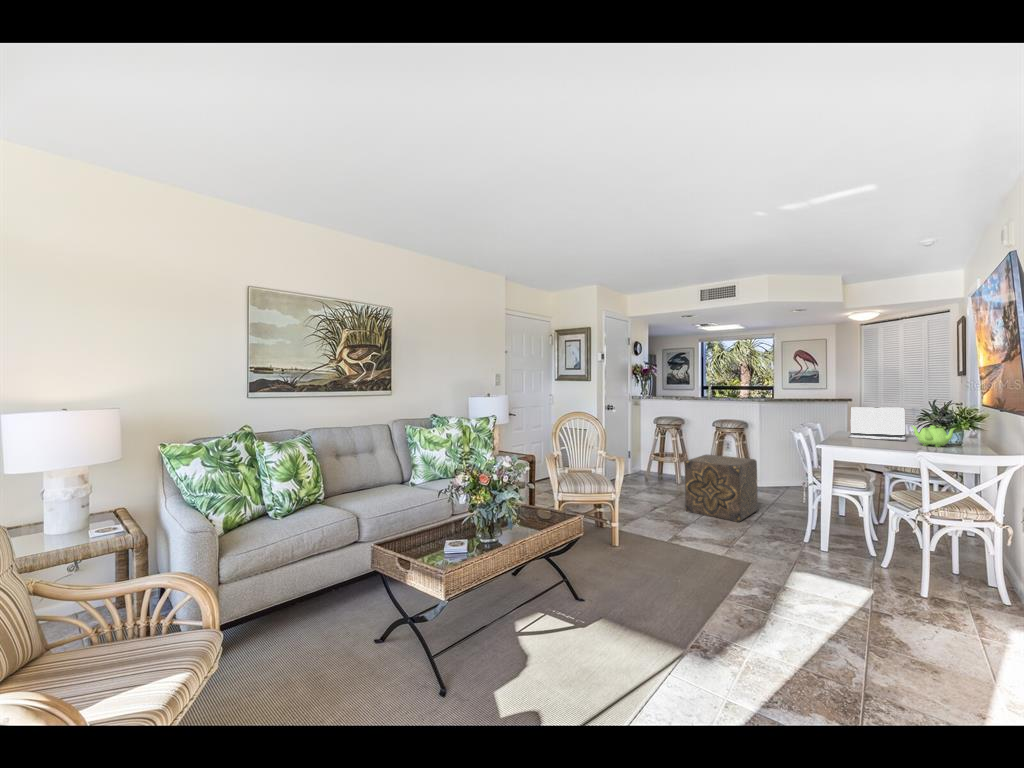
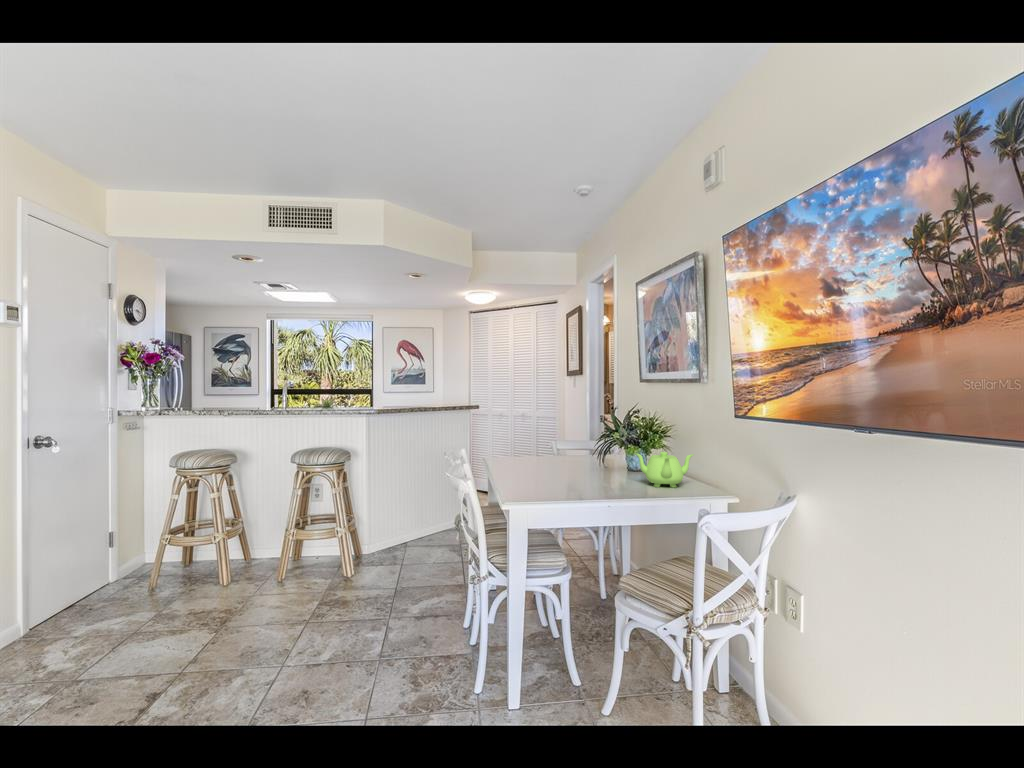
laptop: present [848,407,906,441] -> none [528,421,615,480]
ottoman: present [685,455,758,522] -> none [227,534,386,709]

